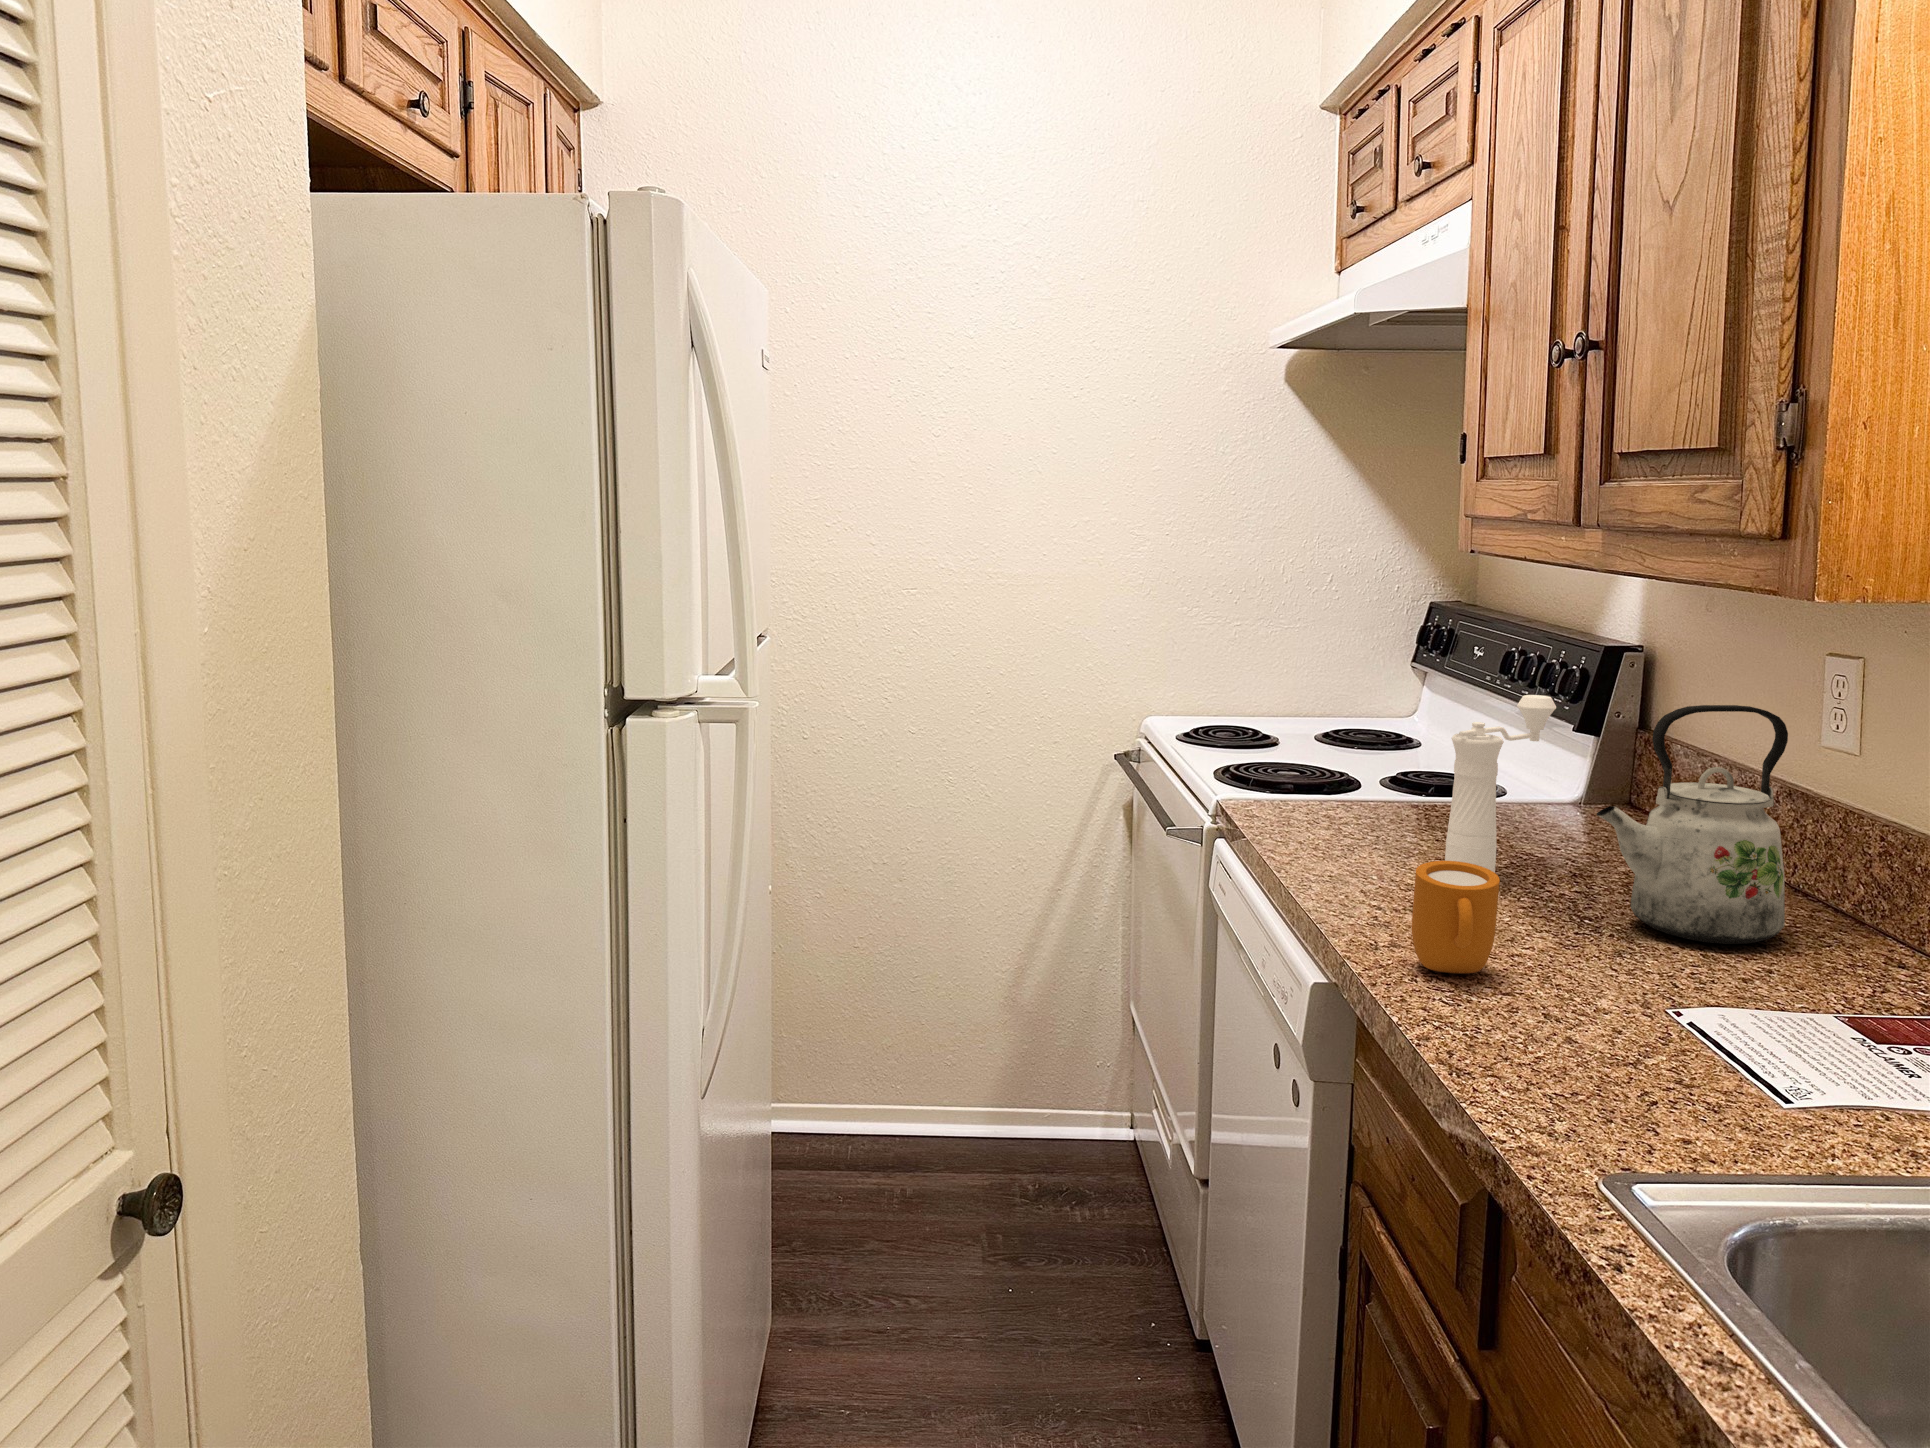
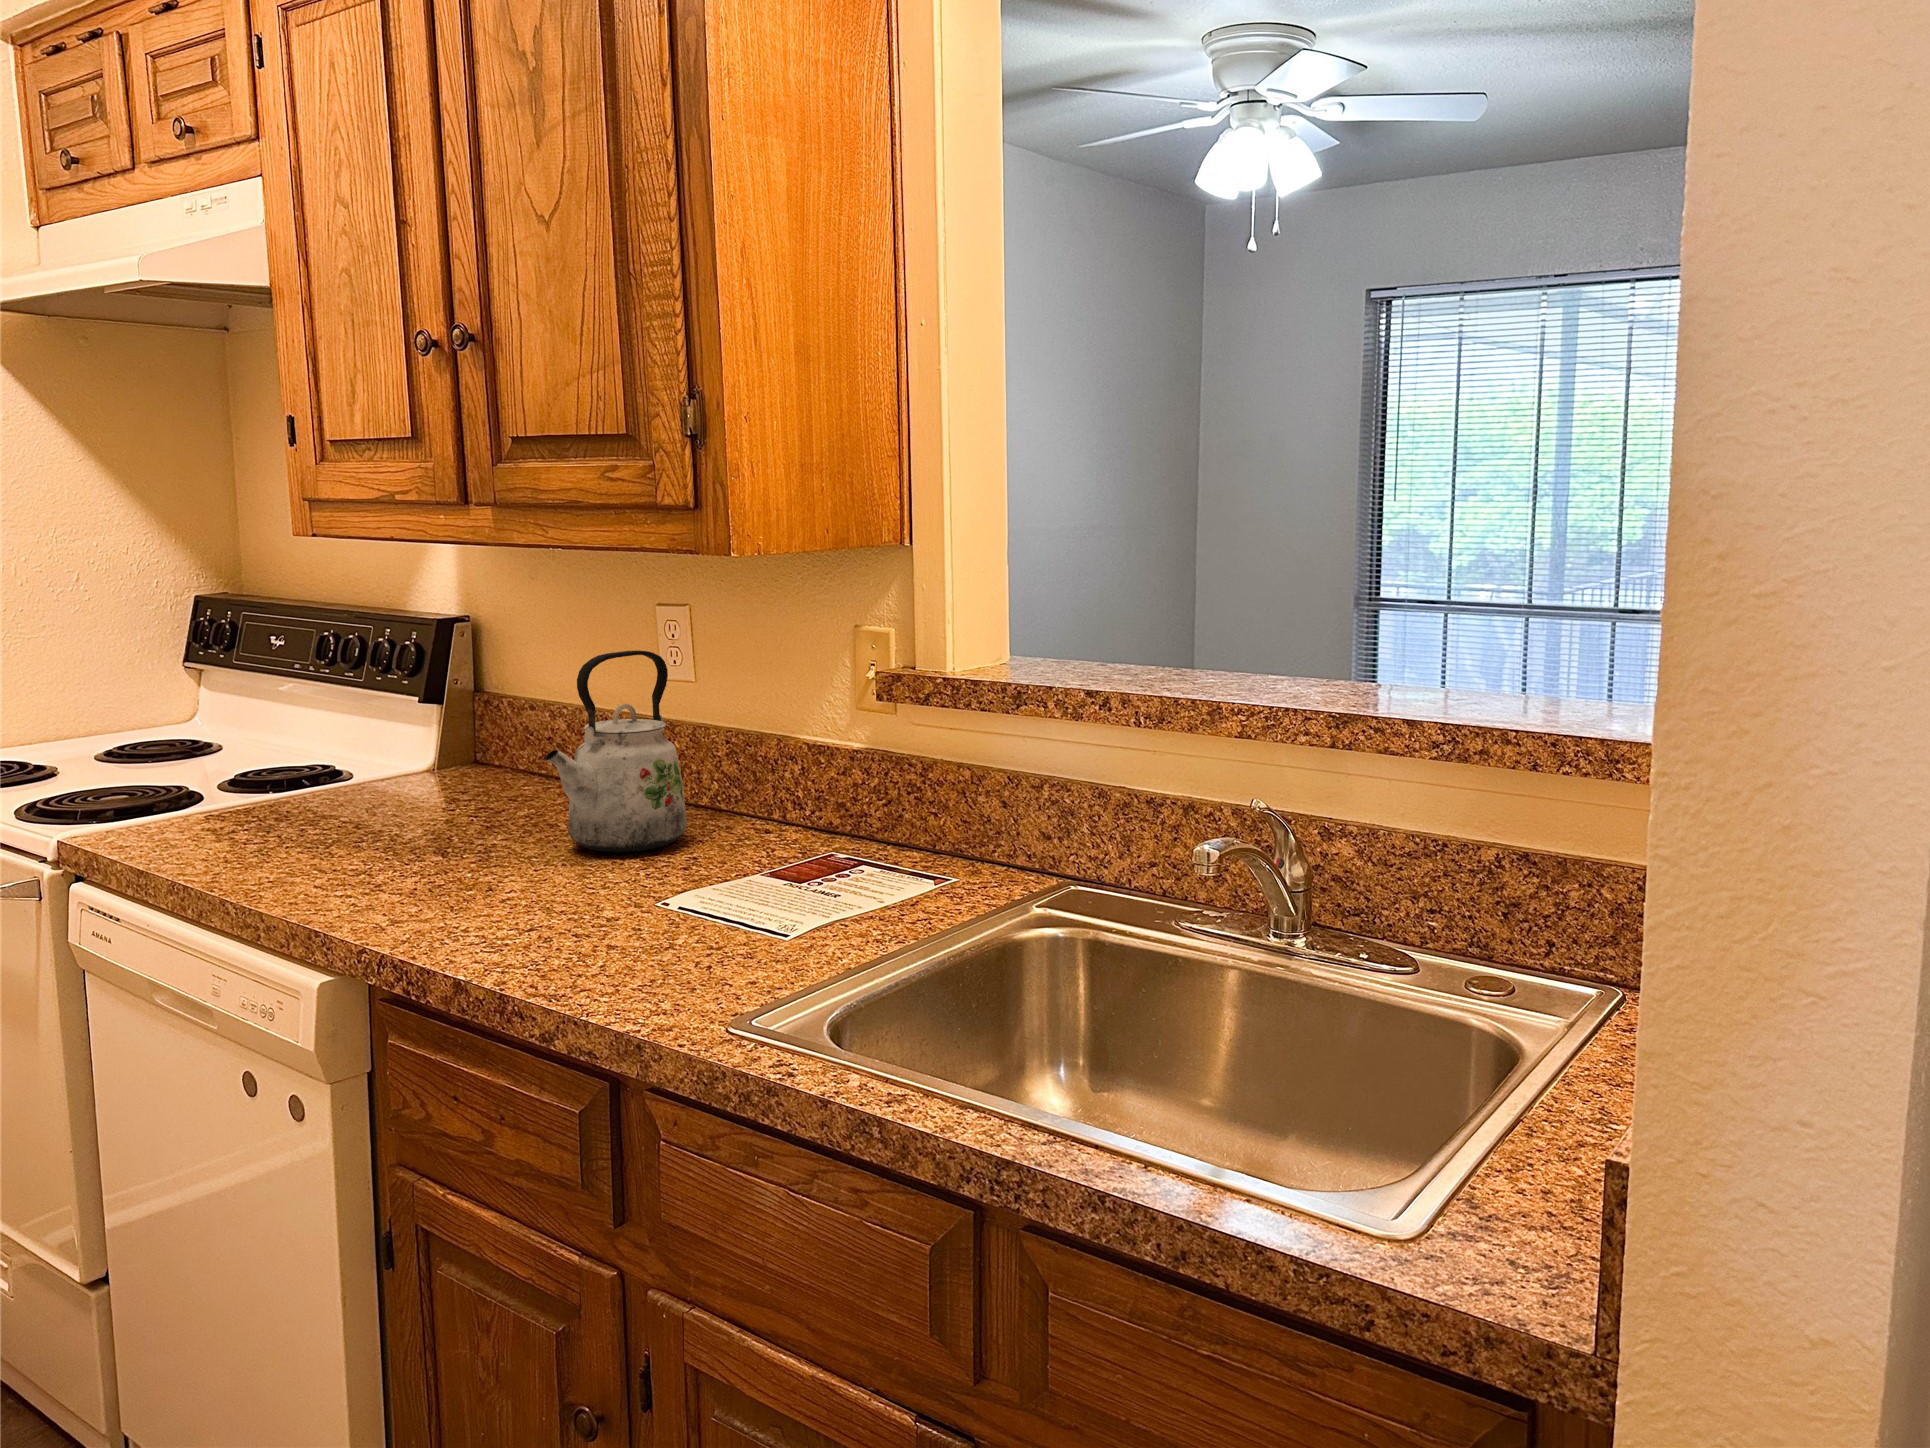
pepper mill: present [1445,695,1556,872] -> none [373,666,454,852]
mug: present [1412,861,1500,973] -> none [429,820,508,927]

